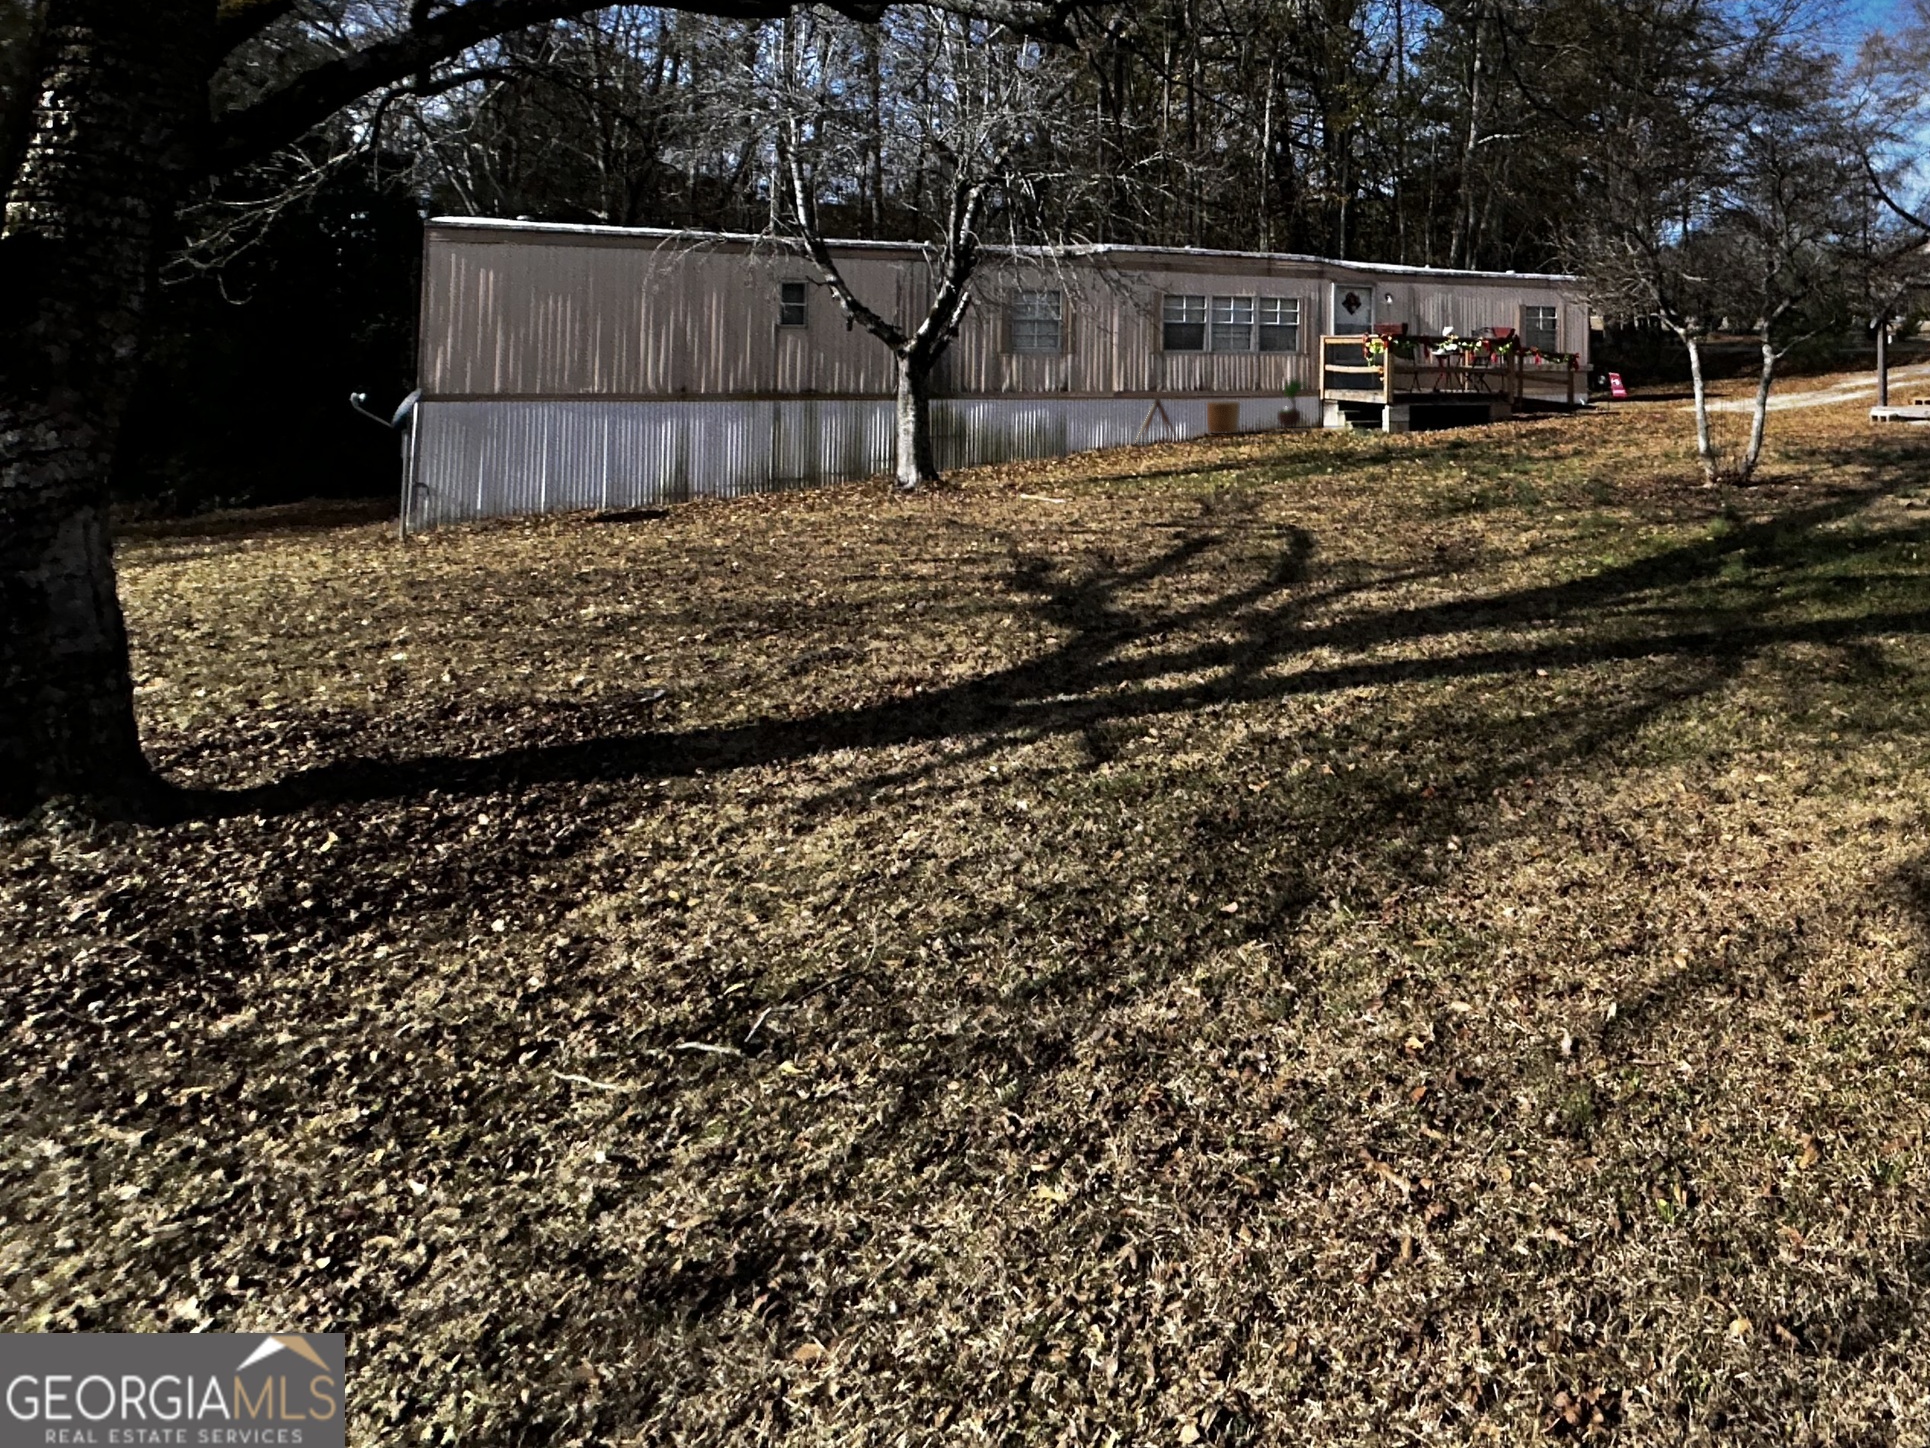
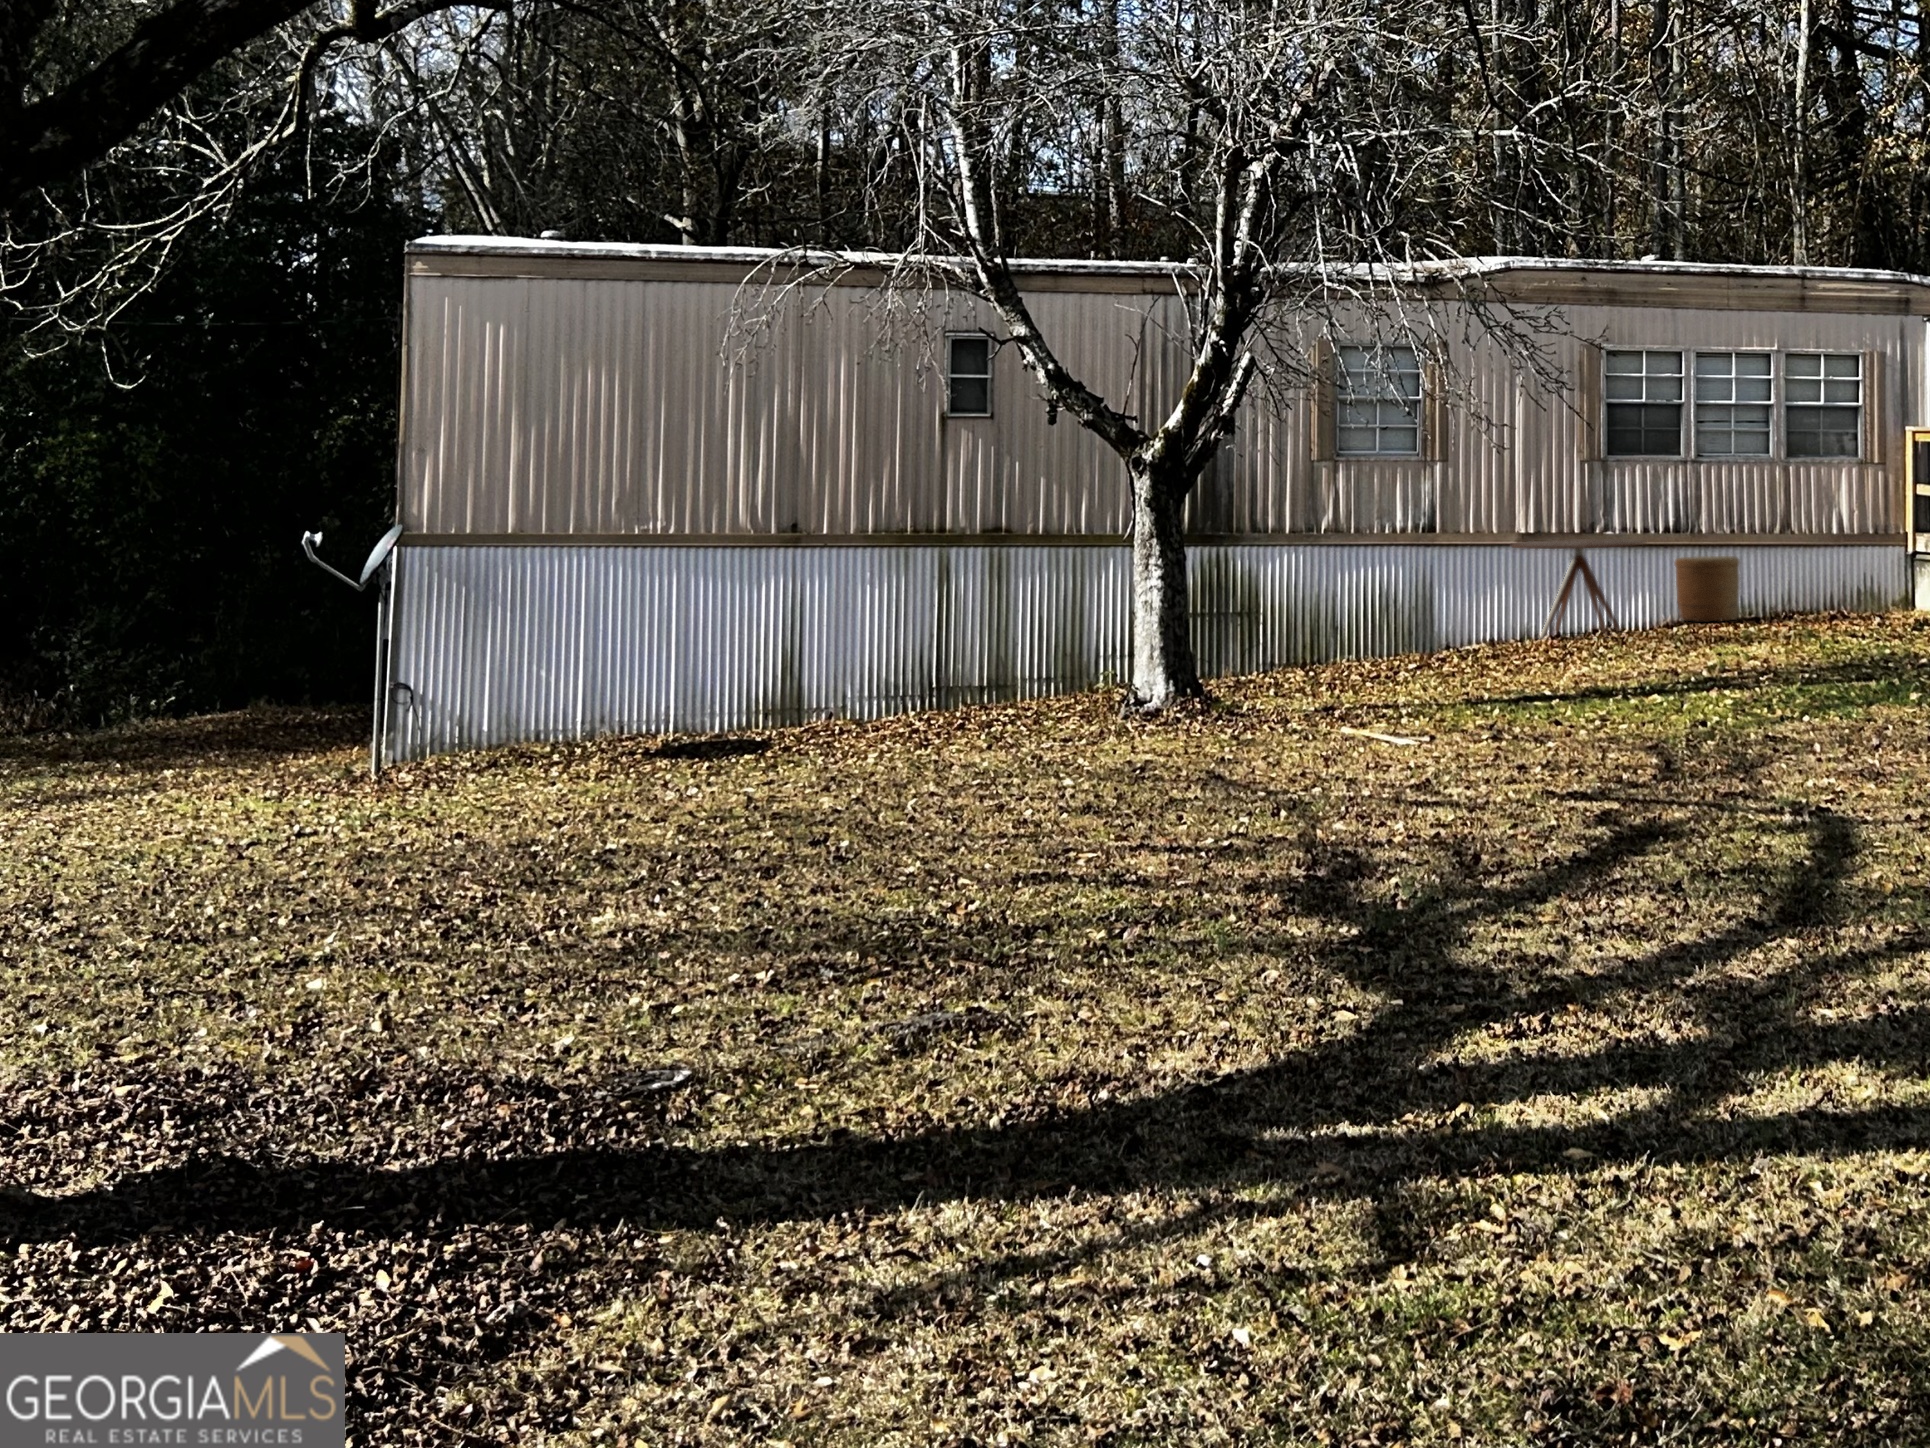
potted tree: present [1278,379,1307,427] -> none [1816,497,1877,608]

